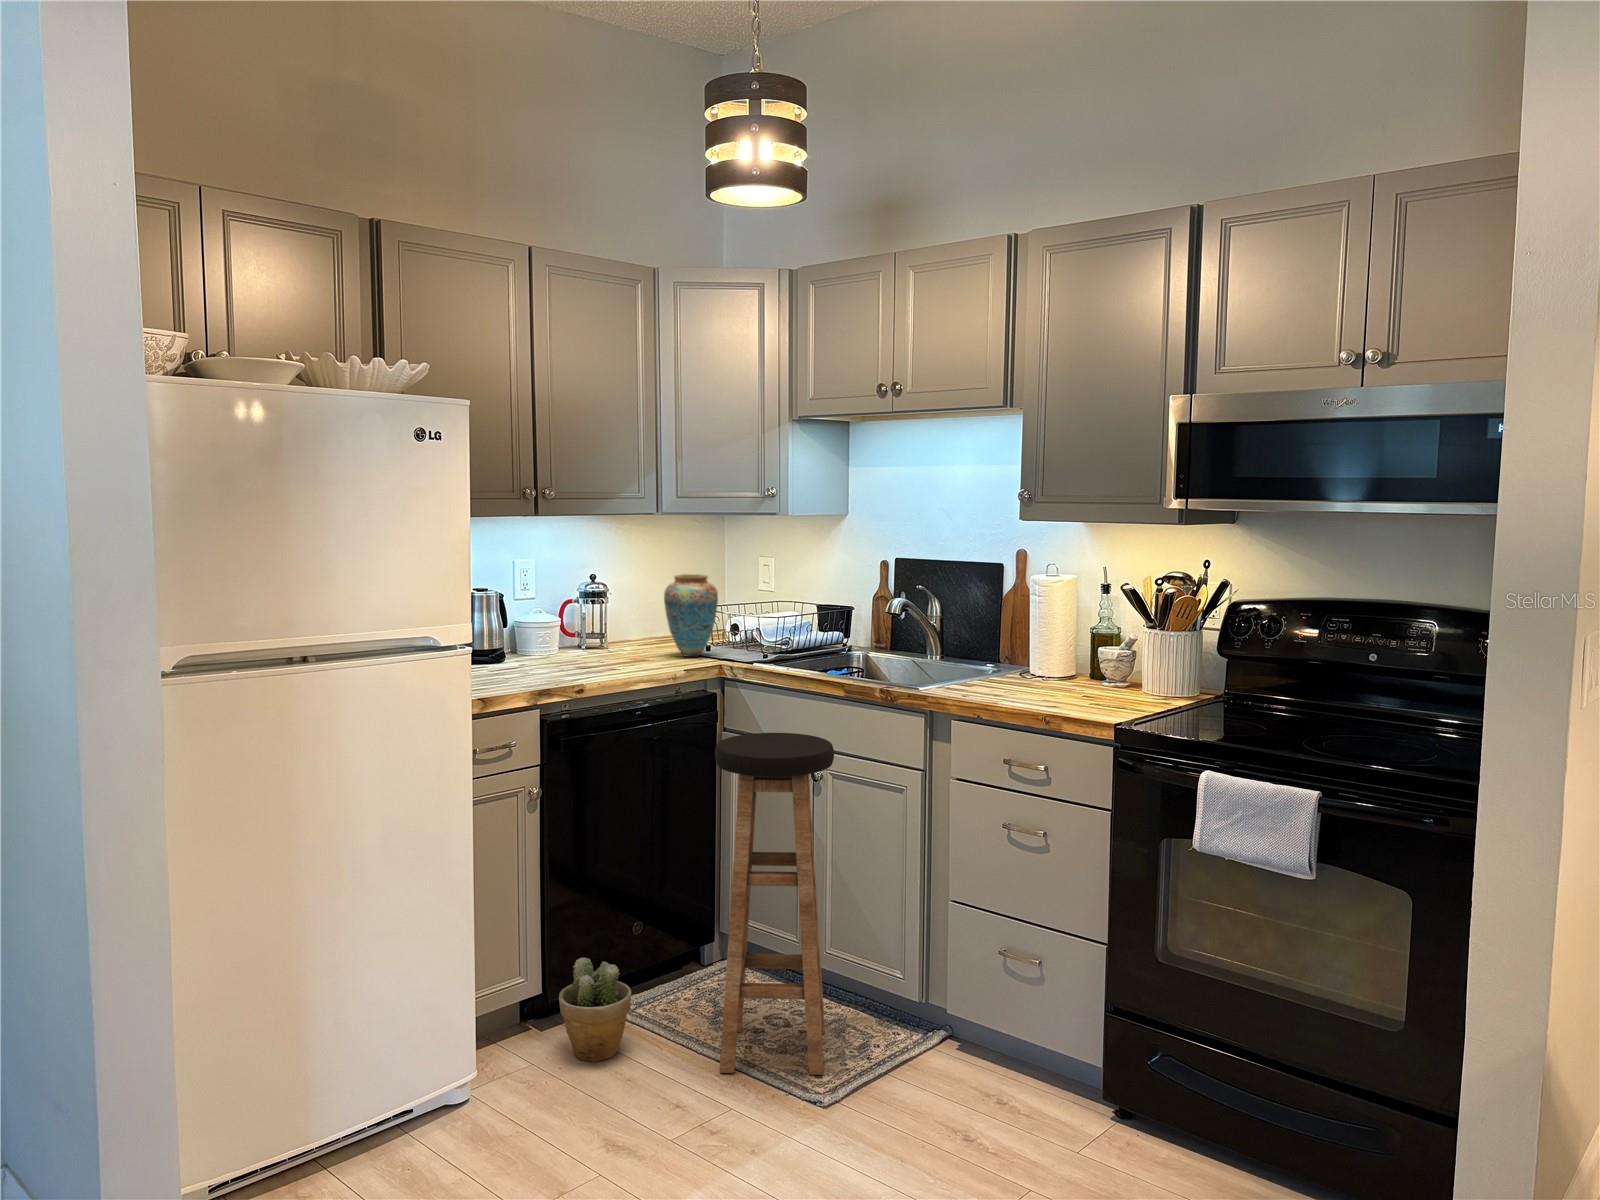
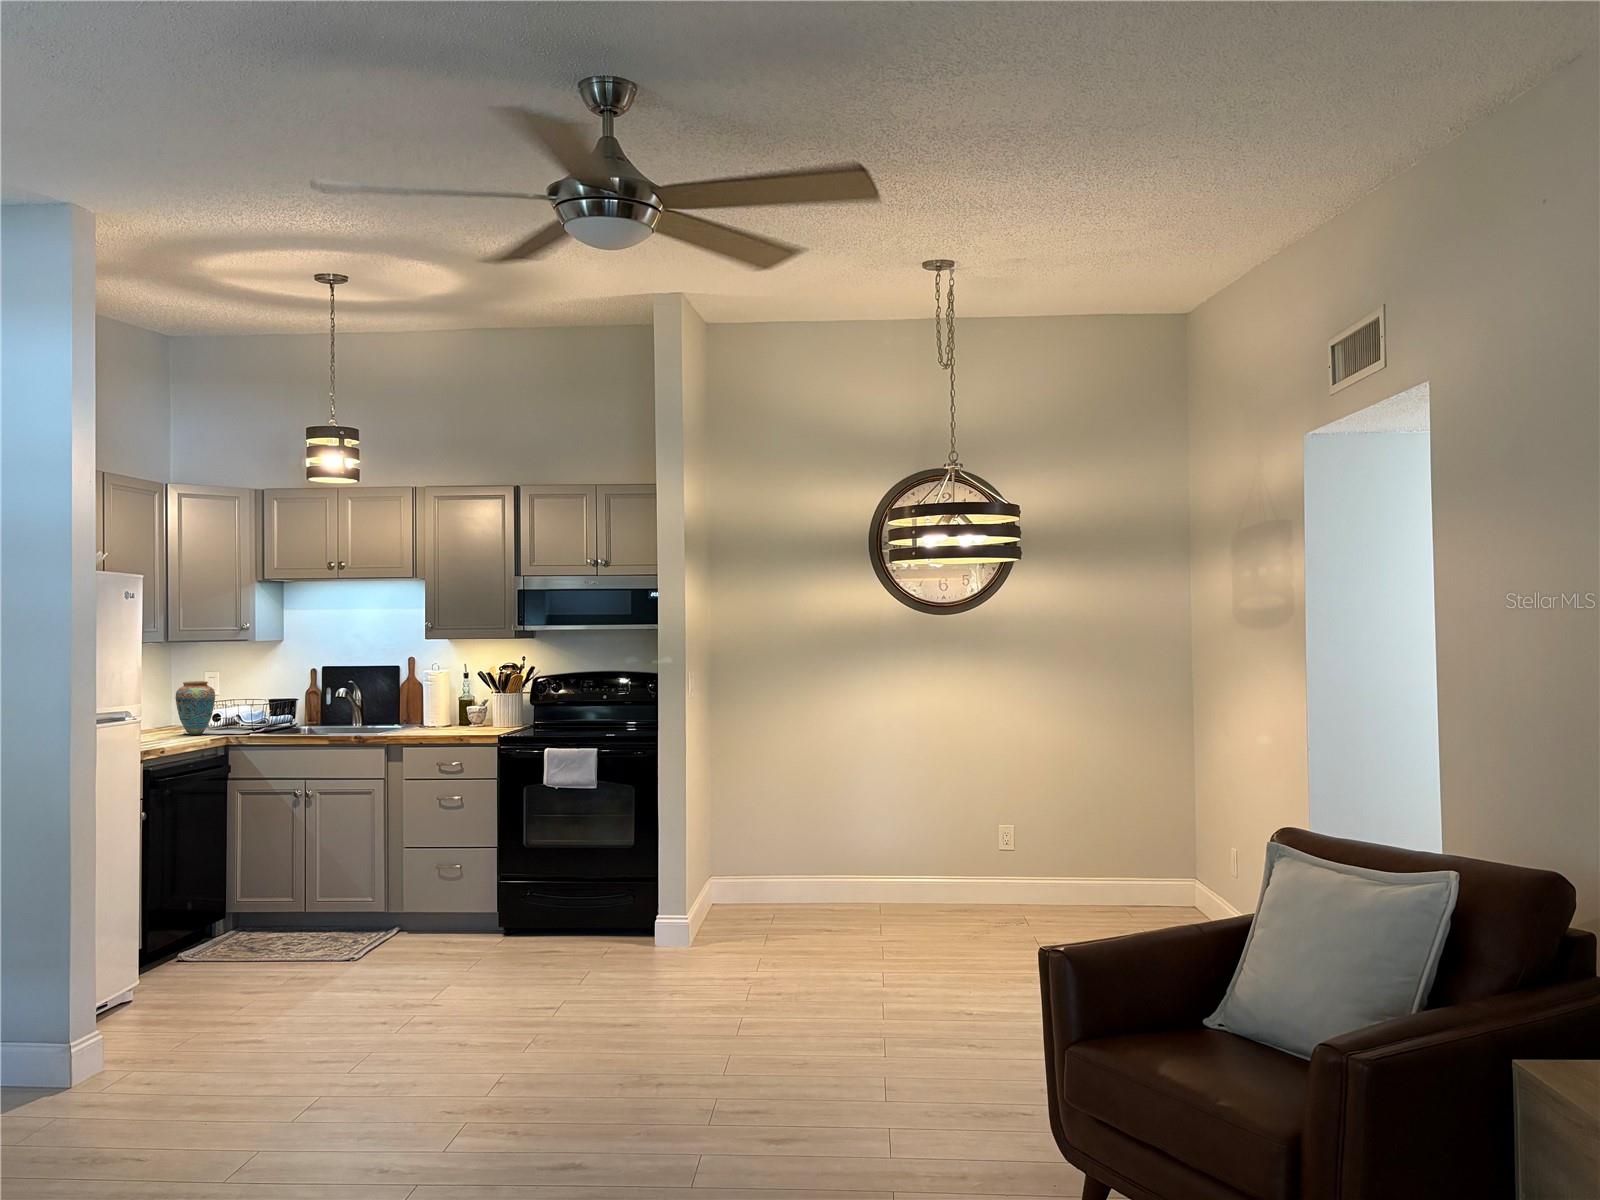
bar stool: present [715,733,834,1075] -> none [265,766,343,965]
potted plant: present [559,958,631,1061] -> none [164,914,214,979]

